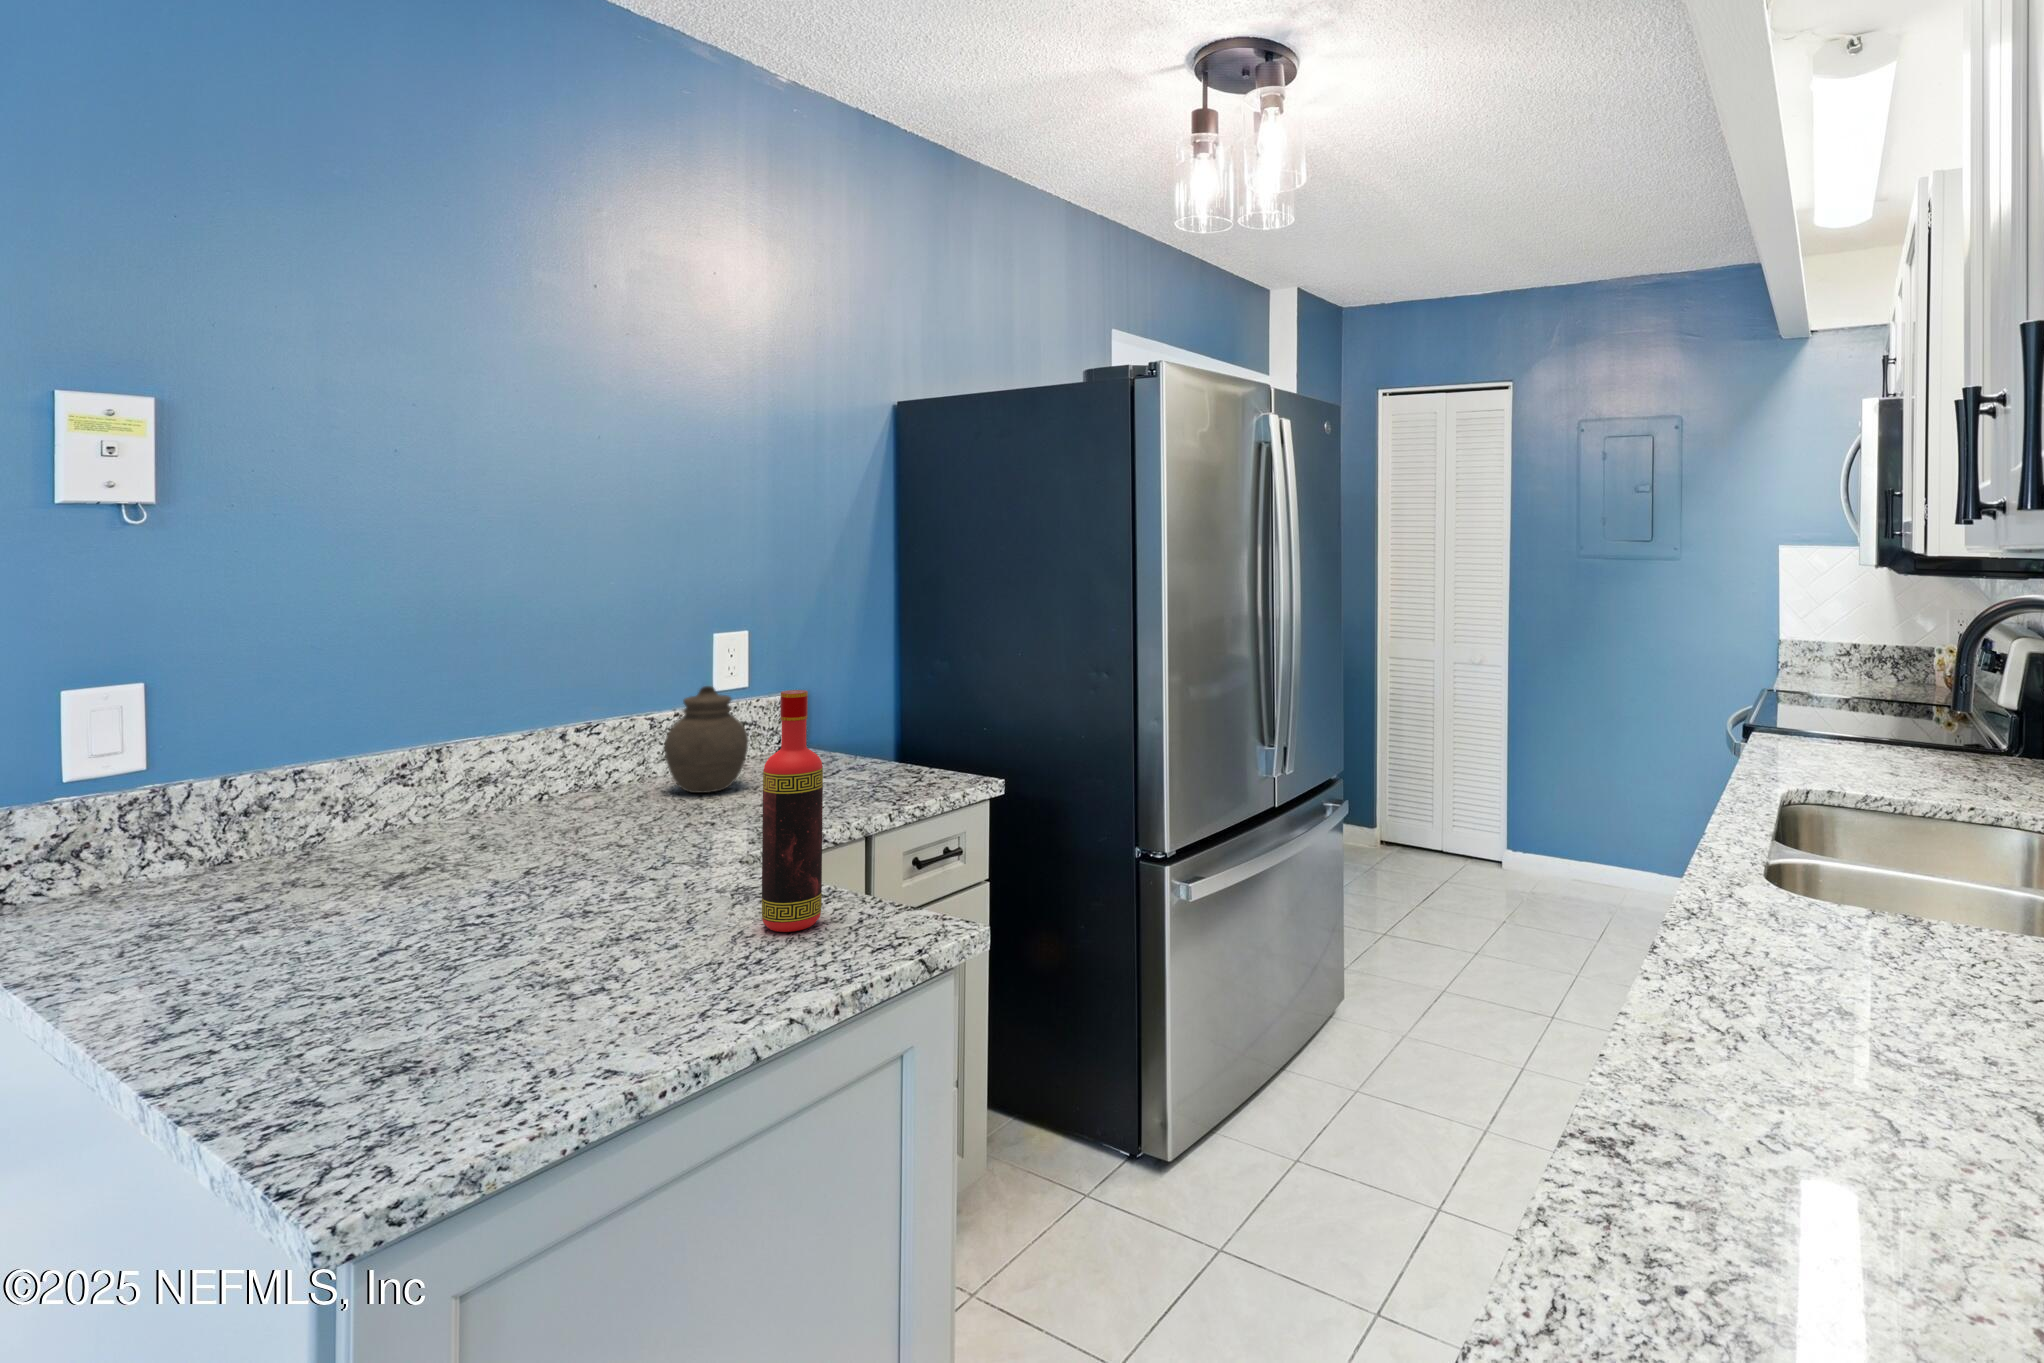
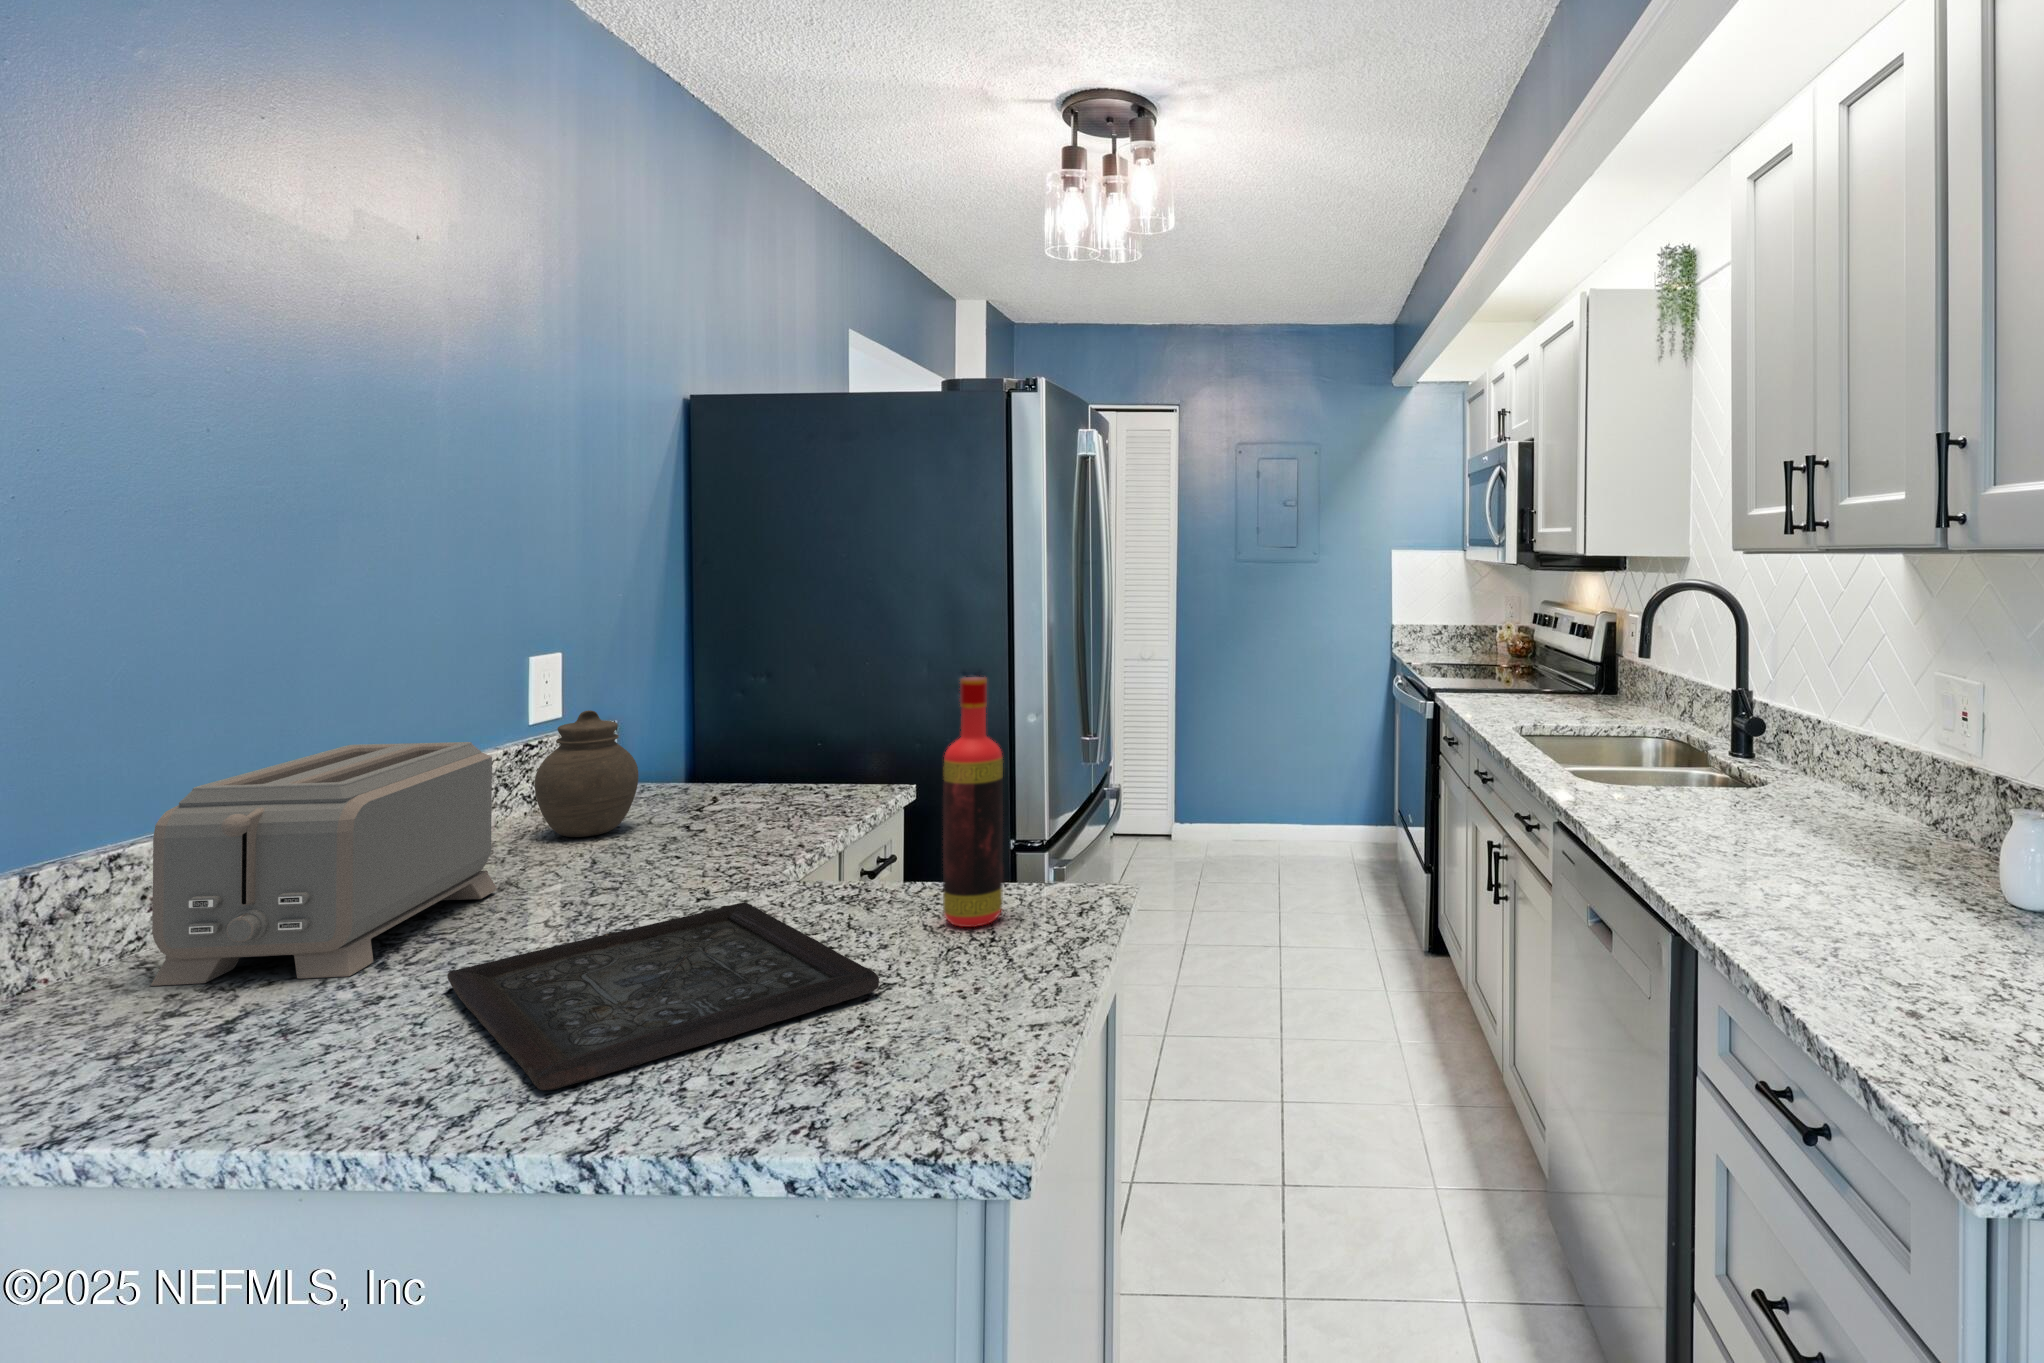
toaster: none [271,703,561,887] -> present [151,742,497,986]
tray: none [260,874,648,1011] -> present [447,902,879,1090]

